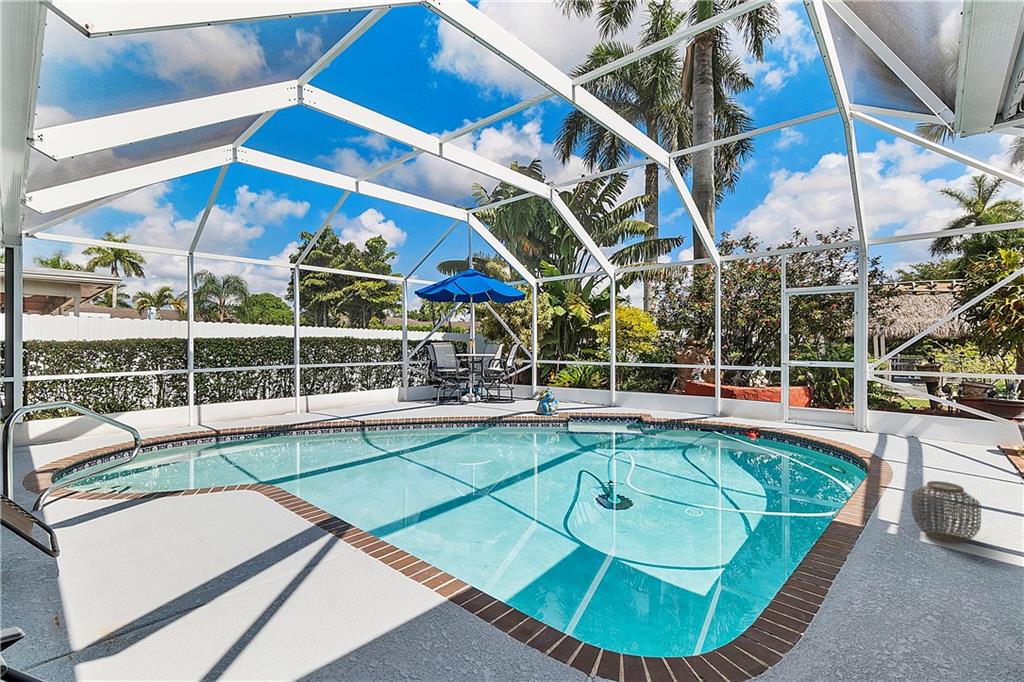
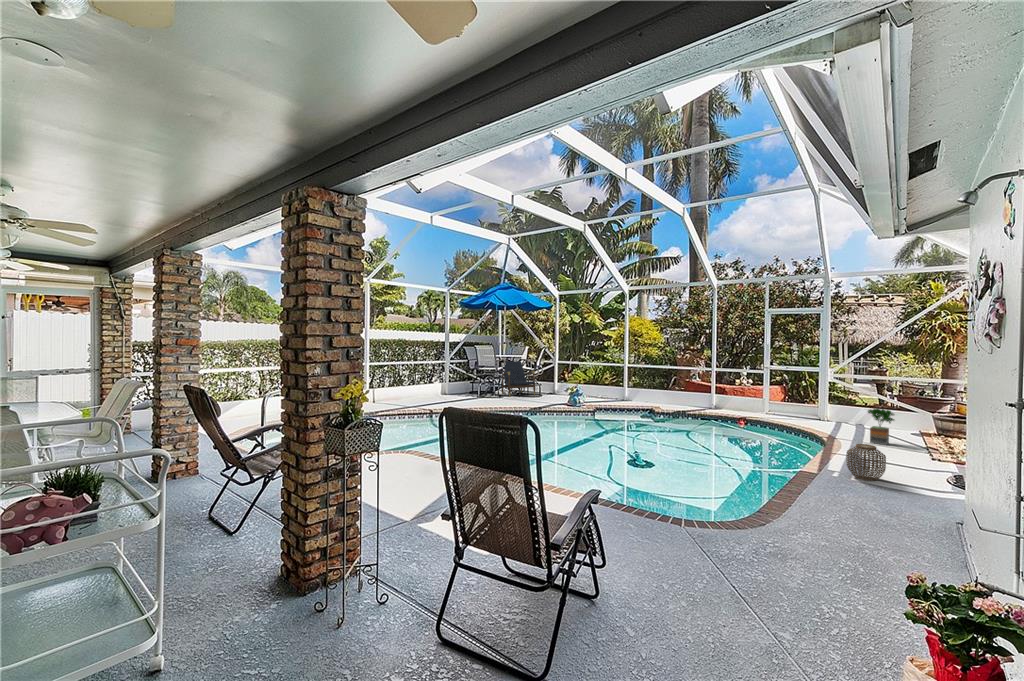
lounge chair: none [468,361,507,403] -> present [502,361,535,397]
potted tree: none [926,417,972,471] -> present [868,408,894,445]

